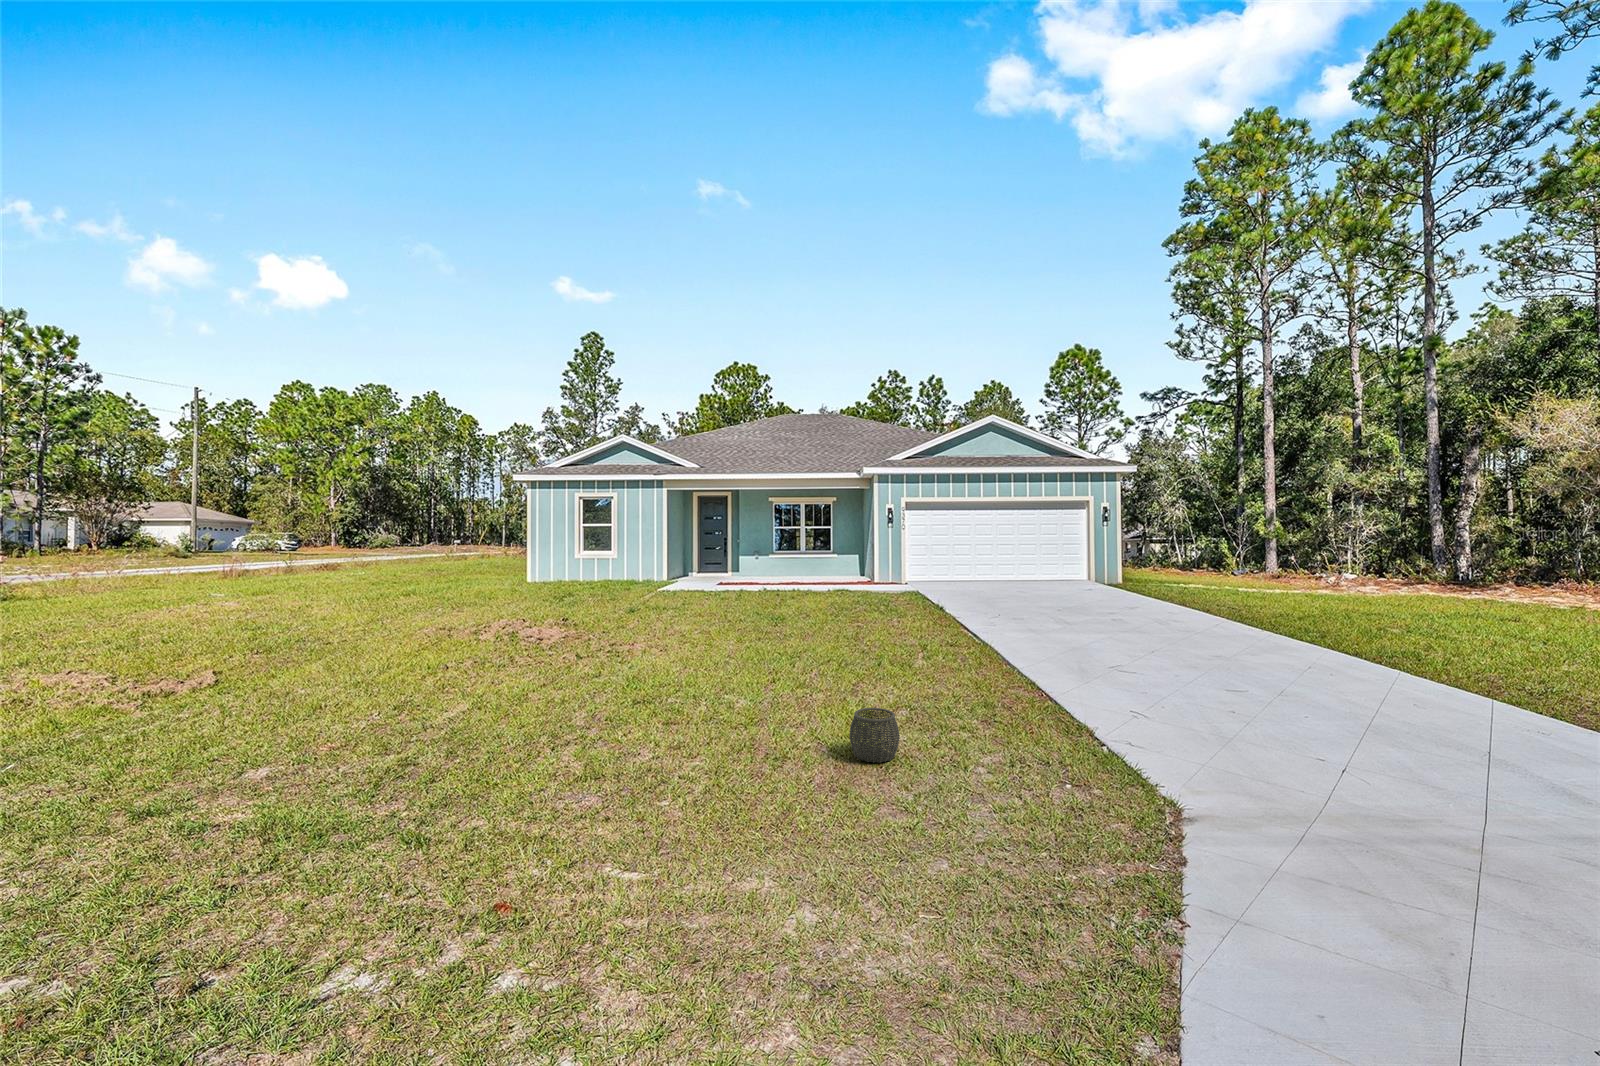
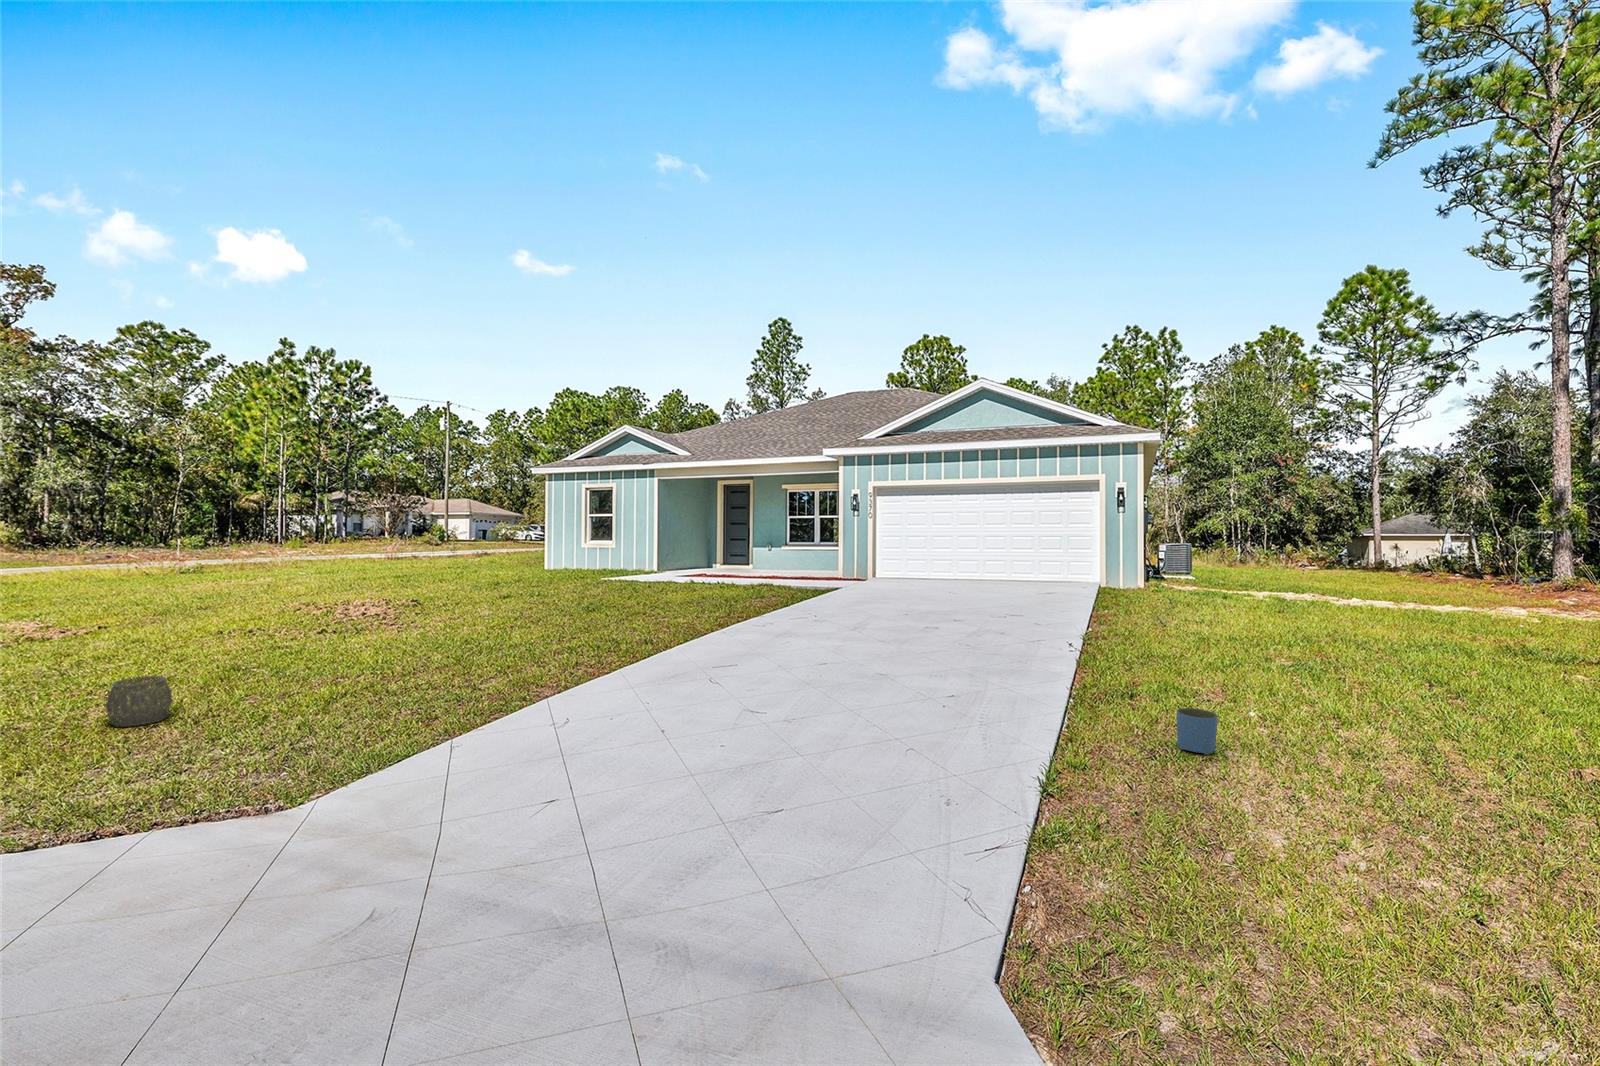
planter: none [1431,636,1460,660] -> present [1177,708,1218,755]

